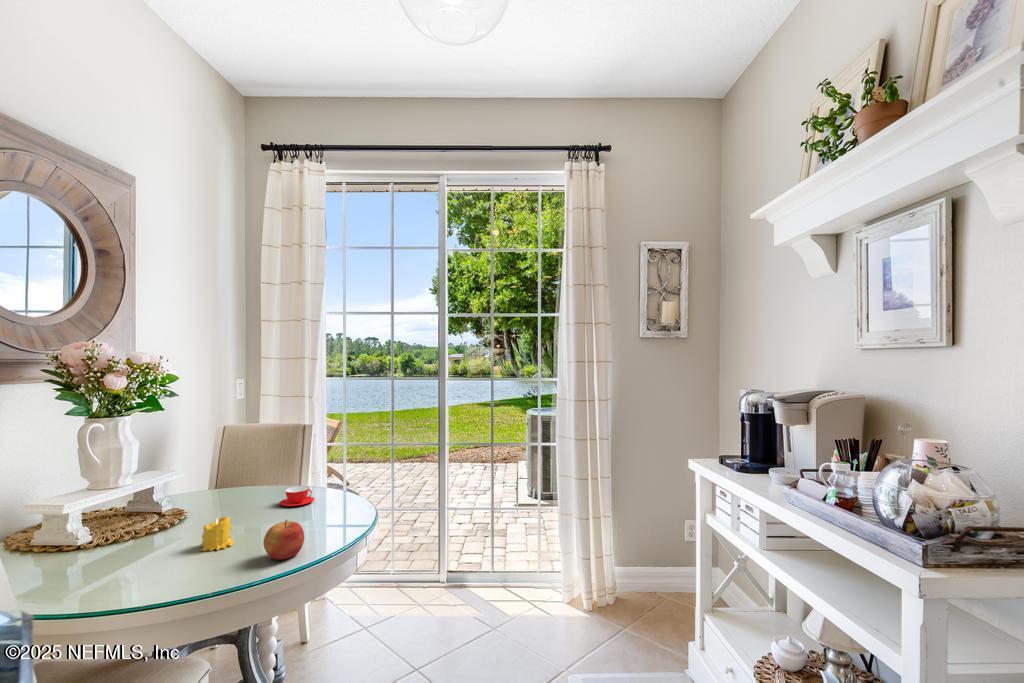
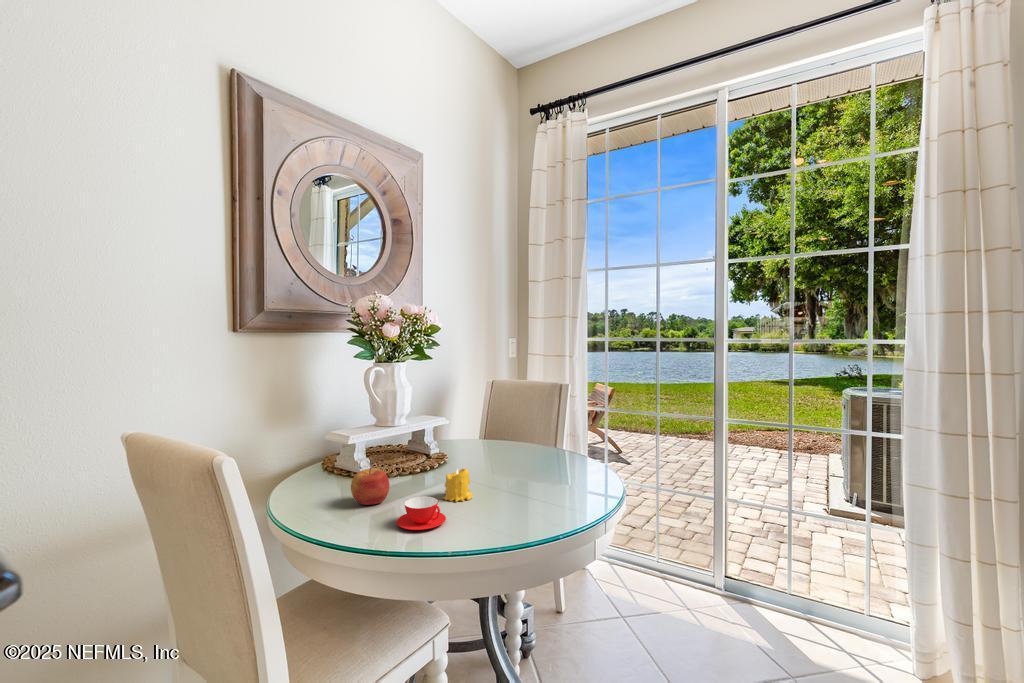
teacup: present [280,486,314,506] -> present [397,497,446,530]
apple: present [264,520,304,560] -> present [351,467,389,505]

